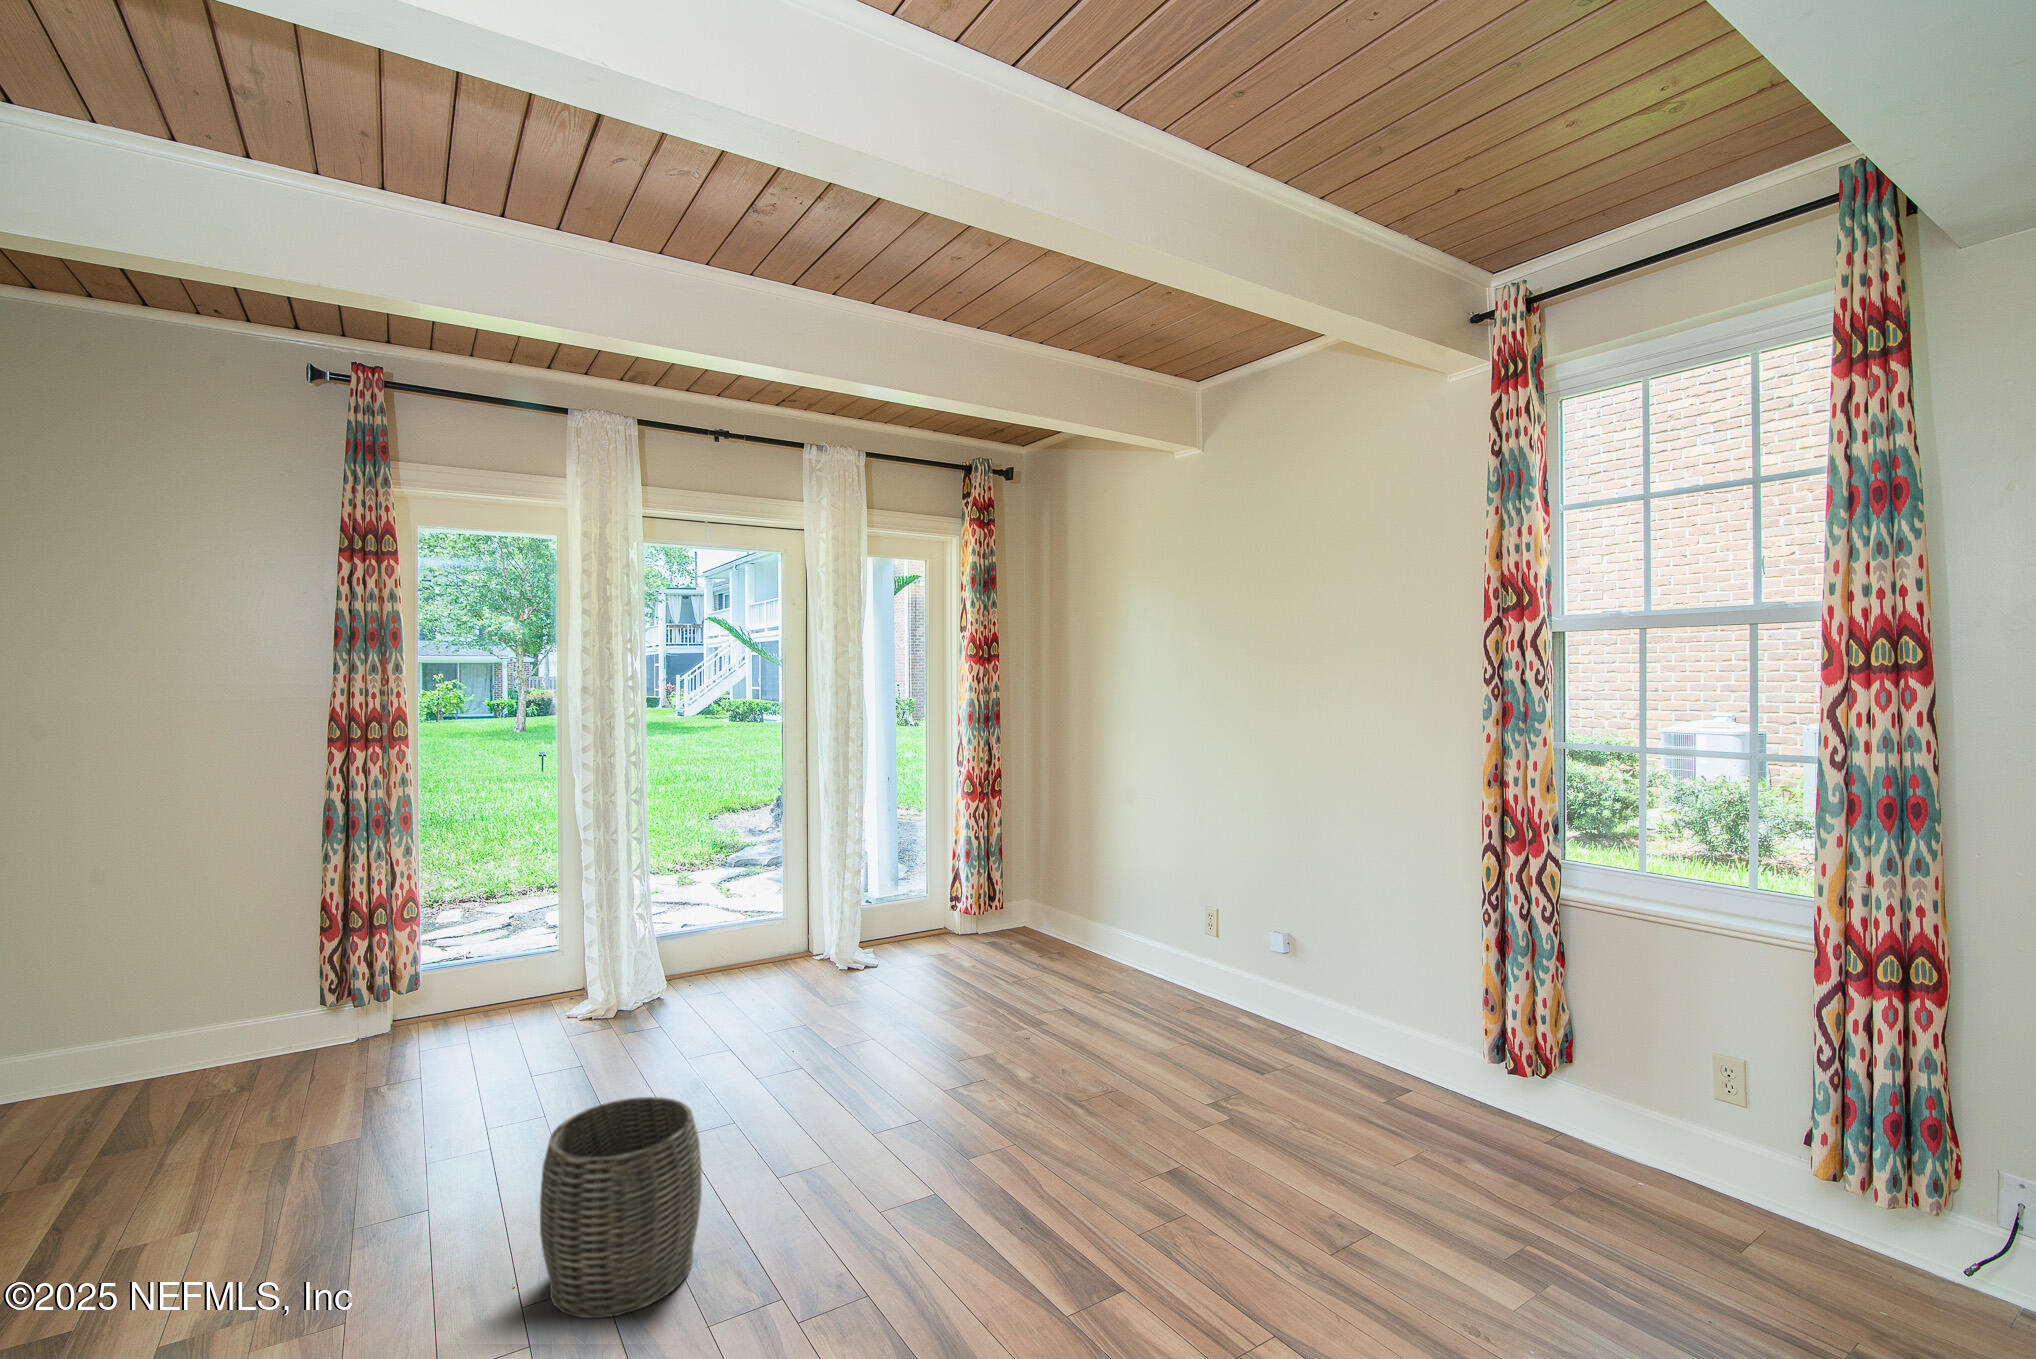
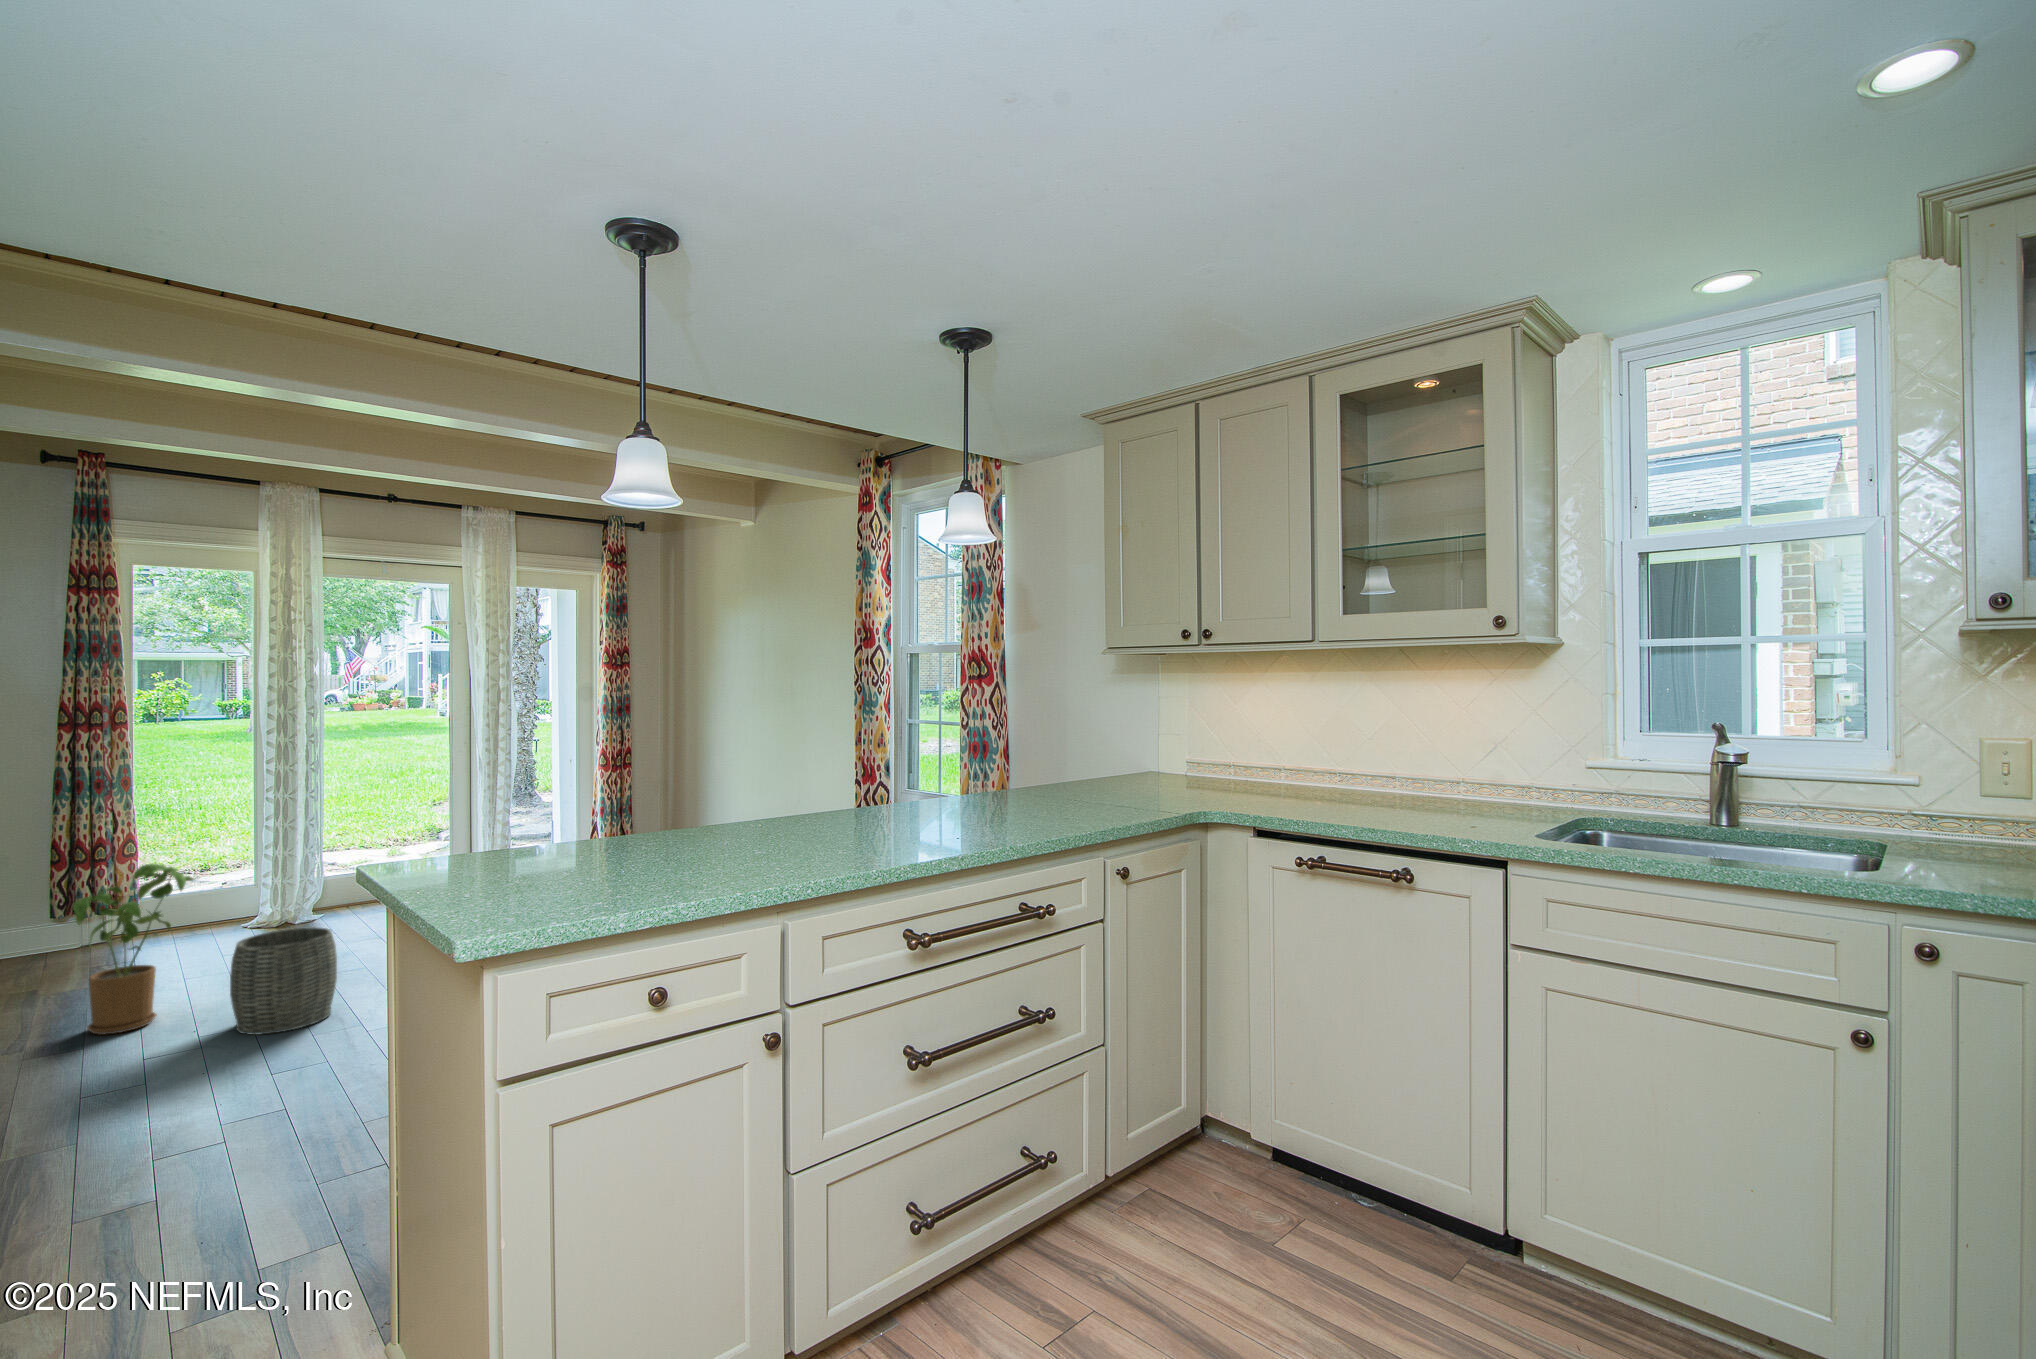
house plant: none [309,983,496,1284] -> present [73,864,195,1035]

